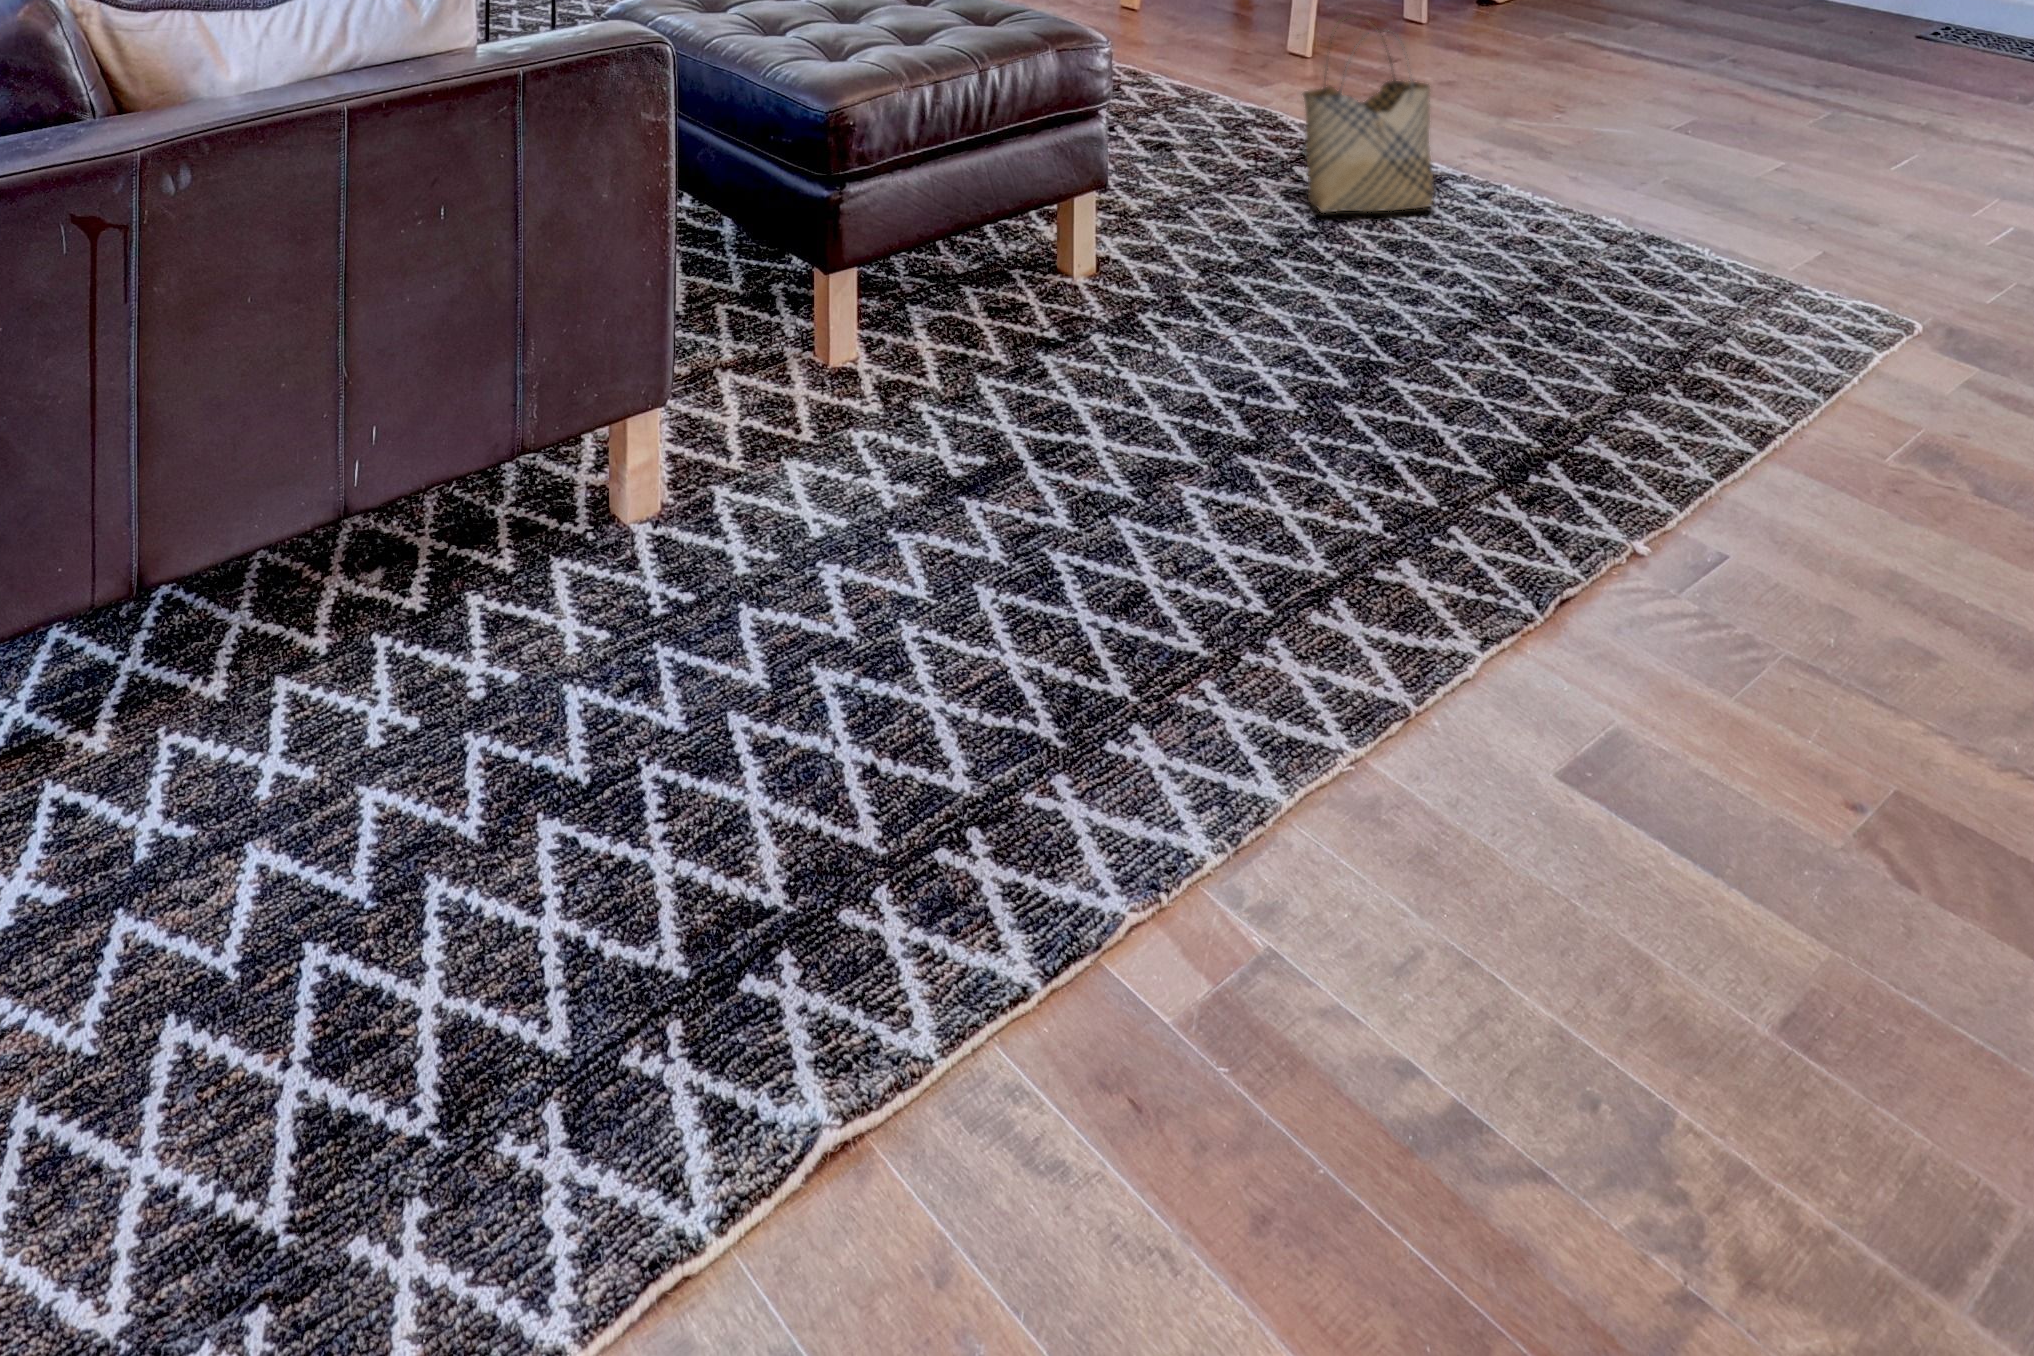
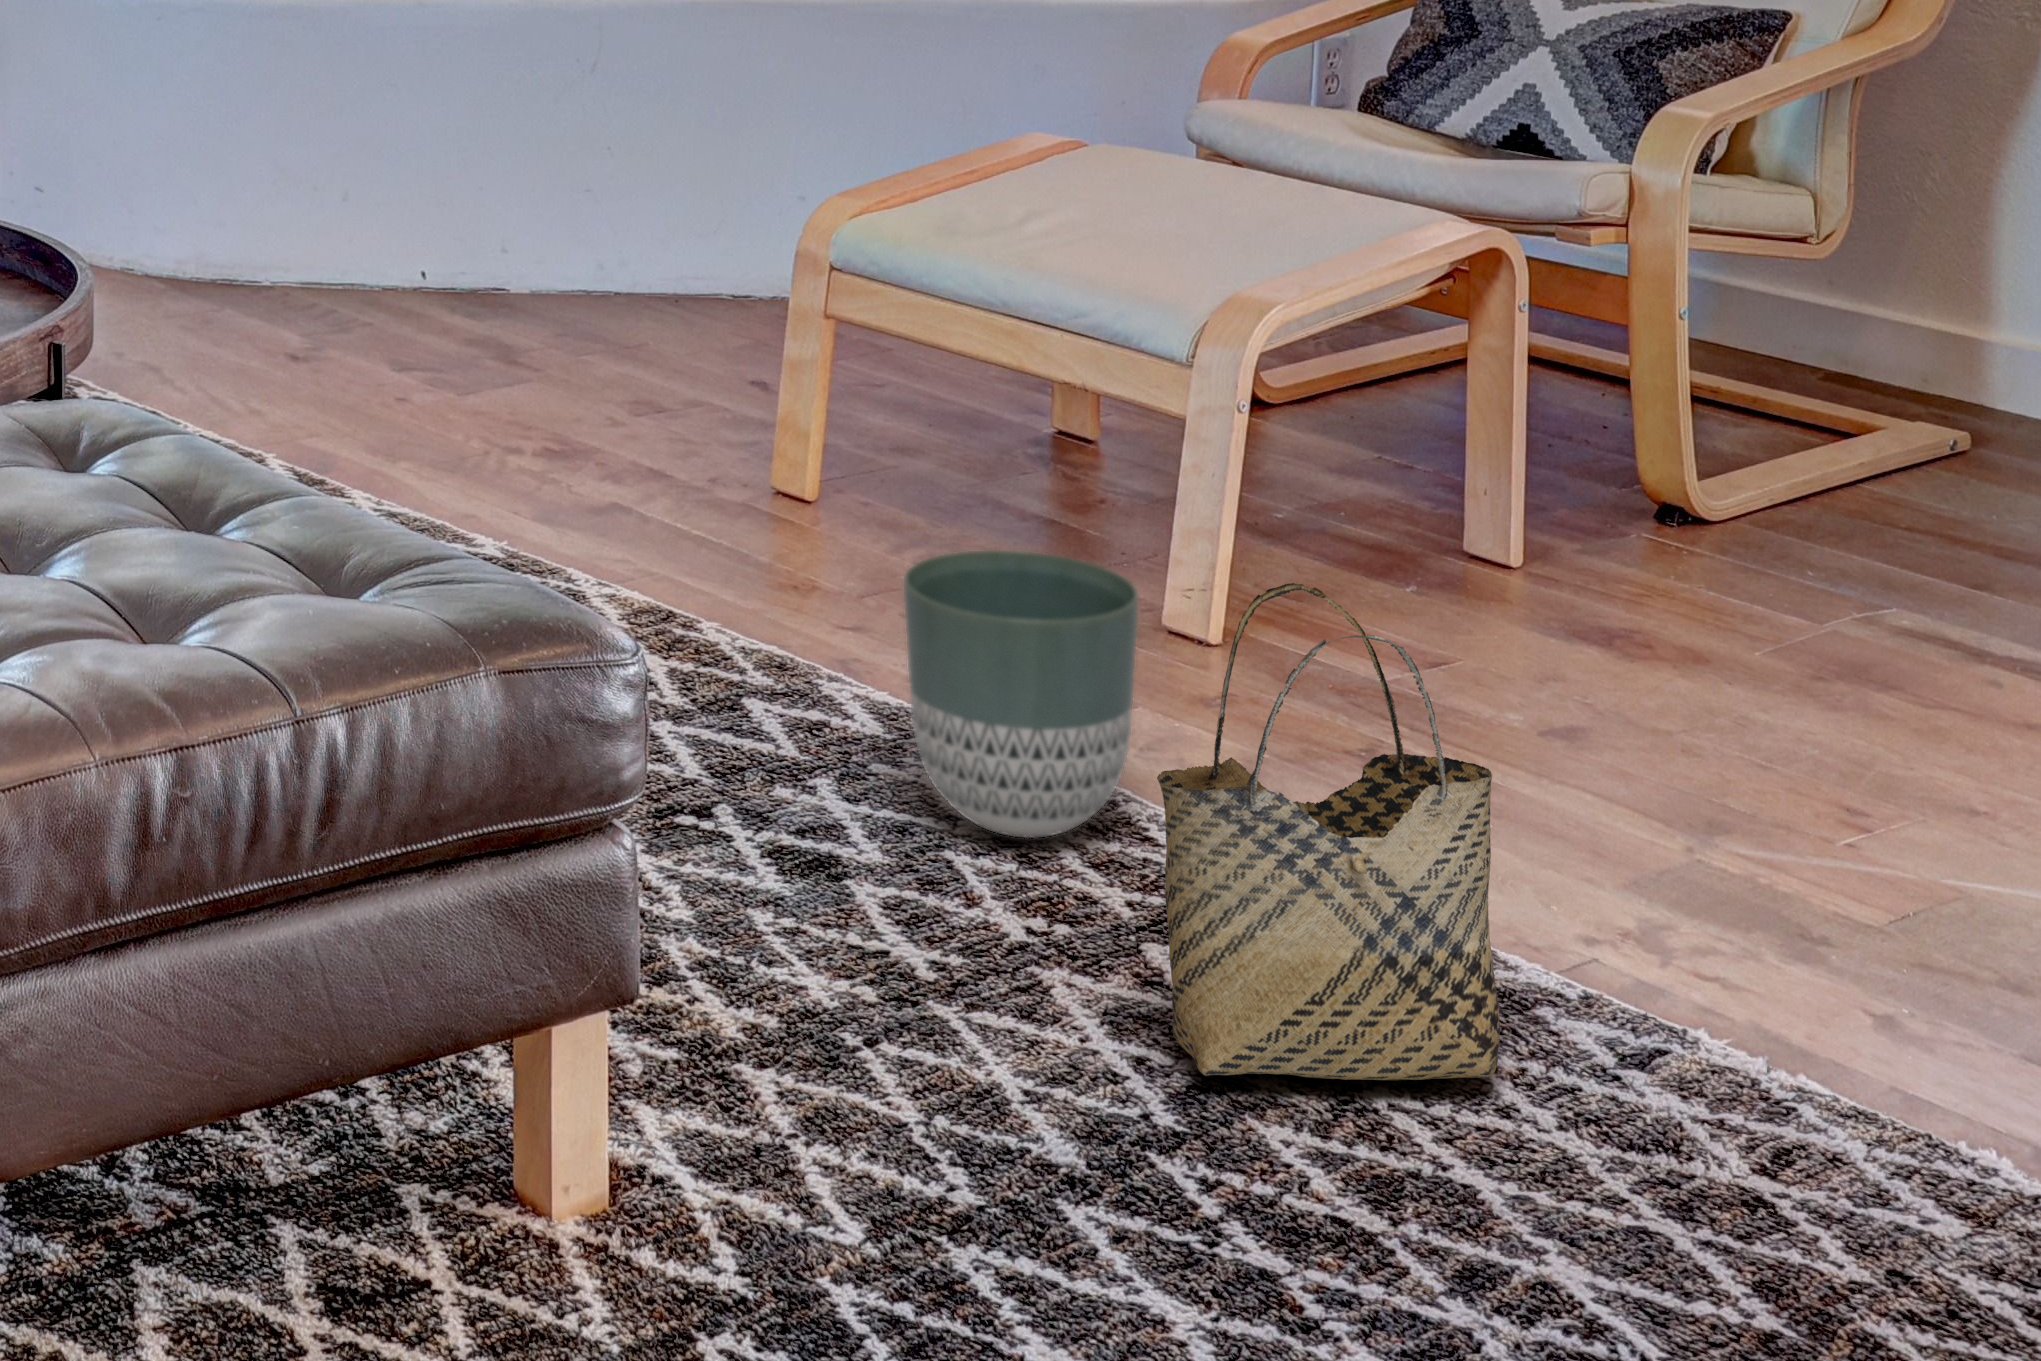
planter: none [1192,15,1287,133] -> present [904,550,1139,838]

